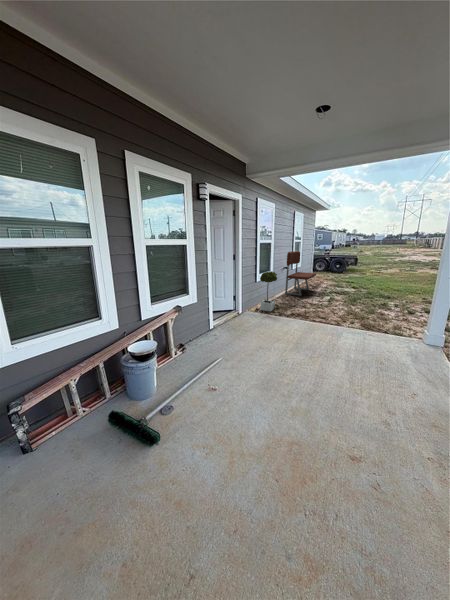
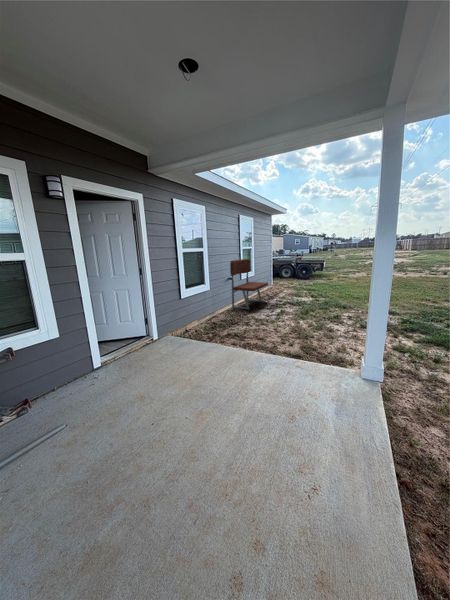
potted tree: present [260,271,277,312] -> none [186,285,209,333]

